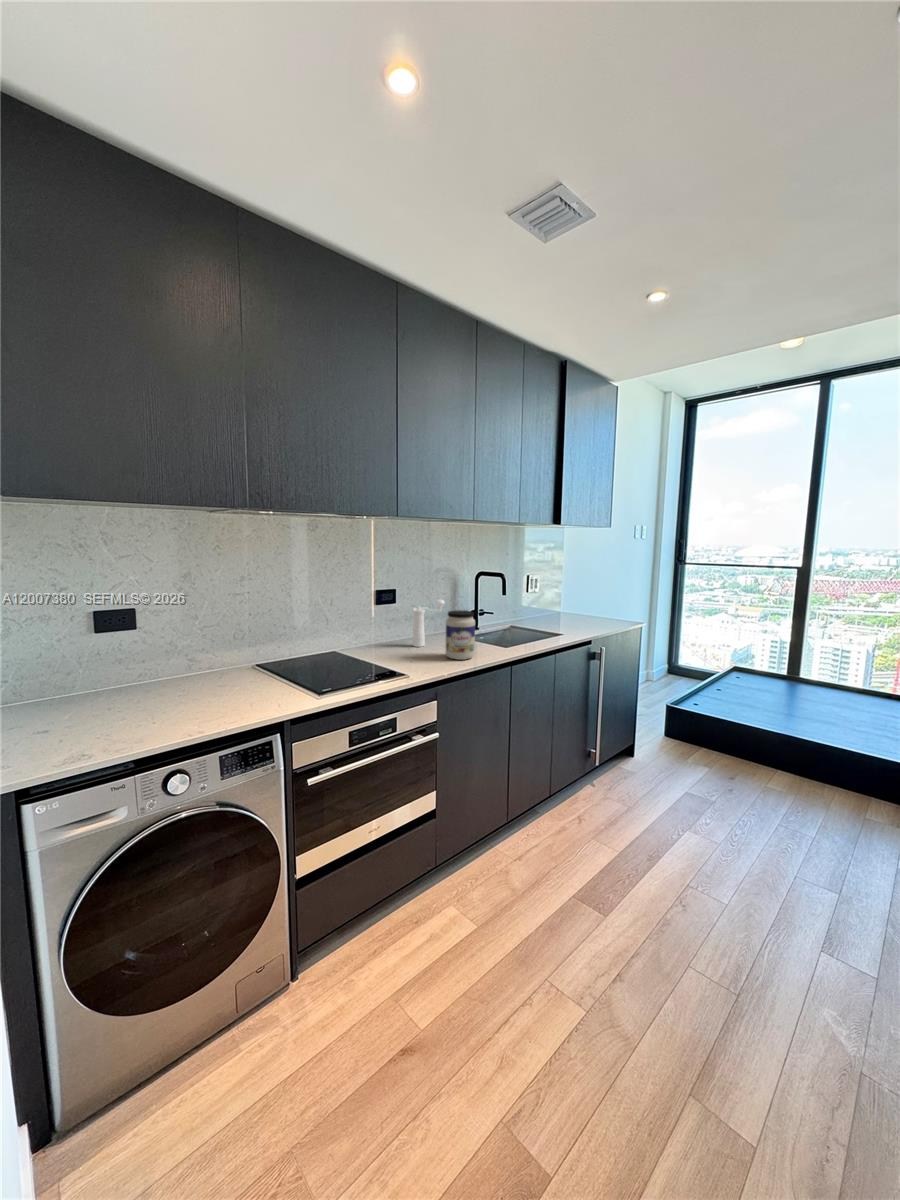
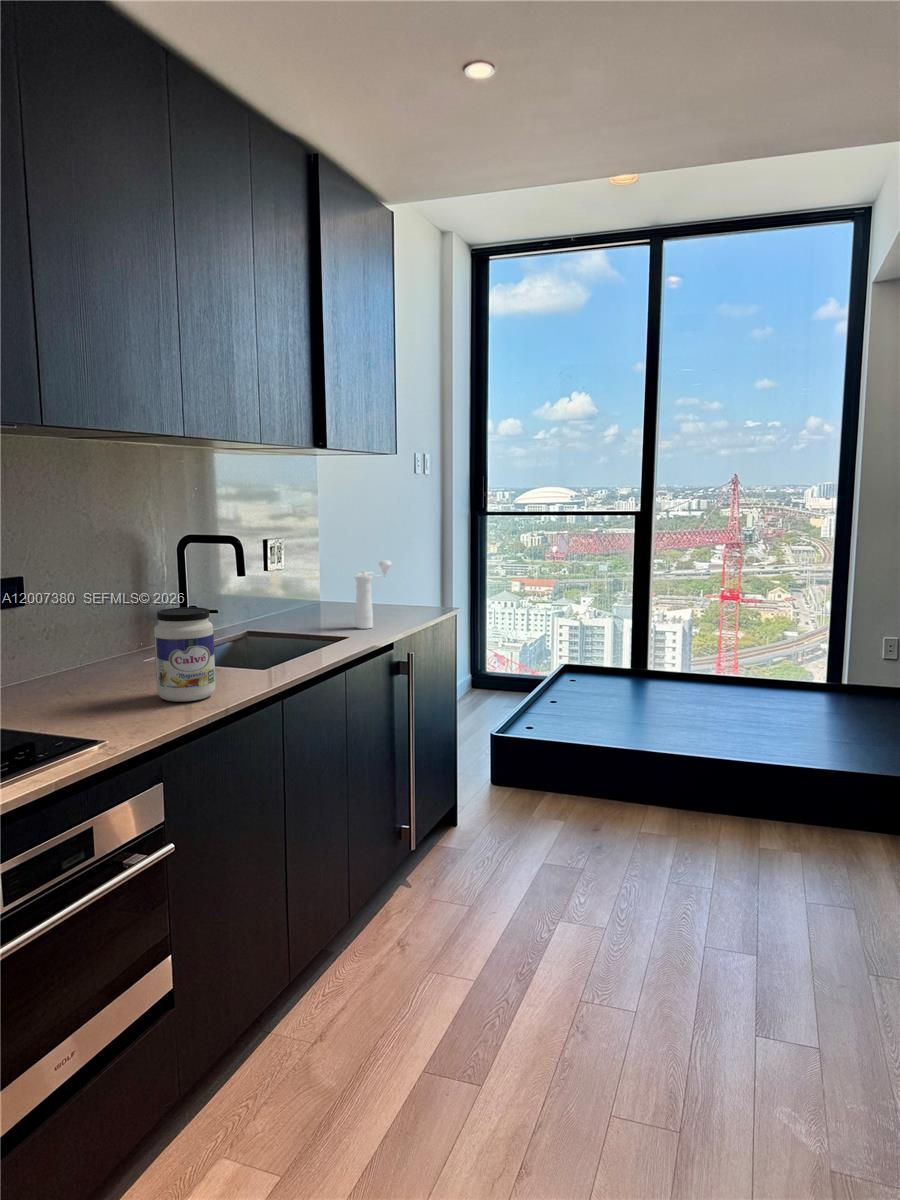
pepper mill: present [413,600,445,647] -> present [355,560,391,629]

